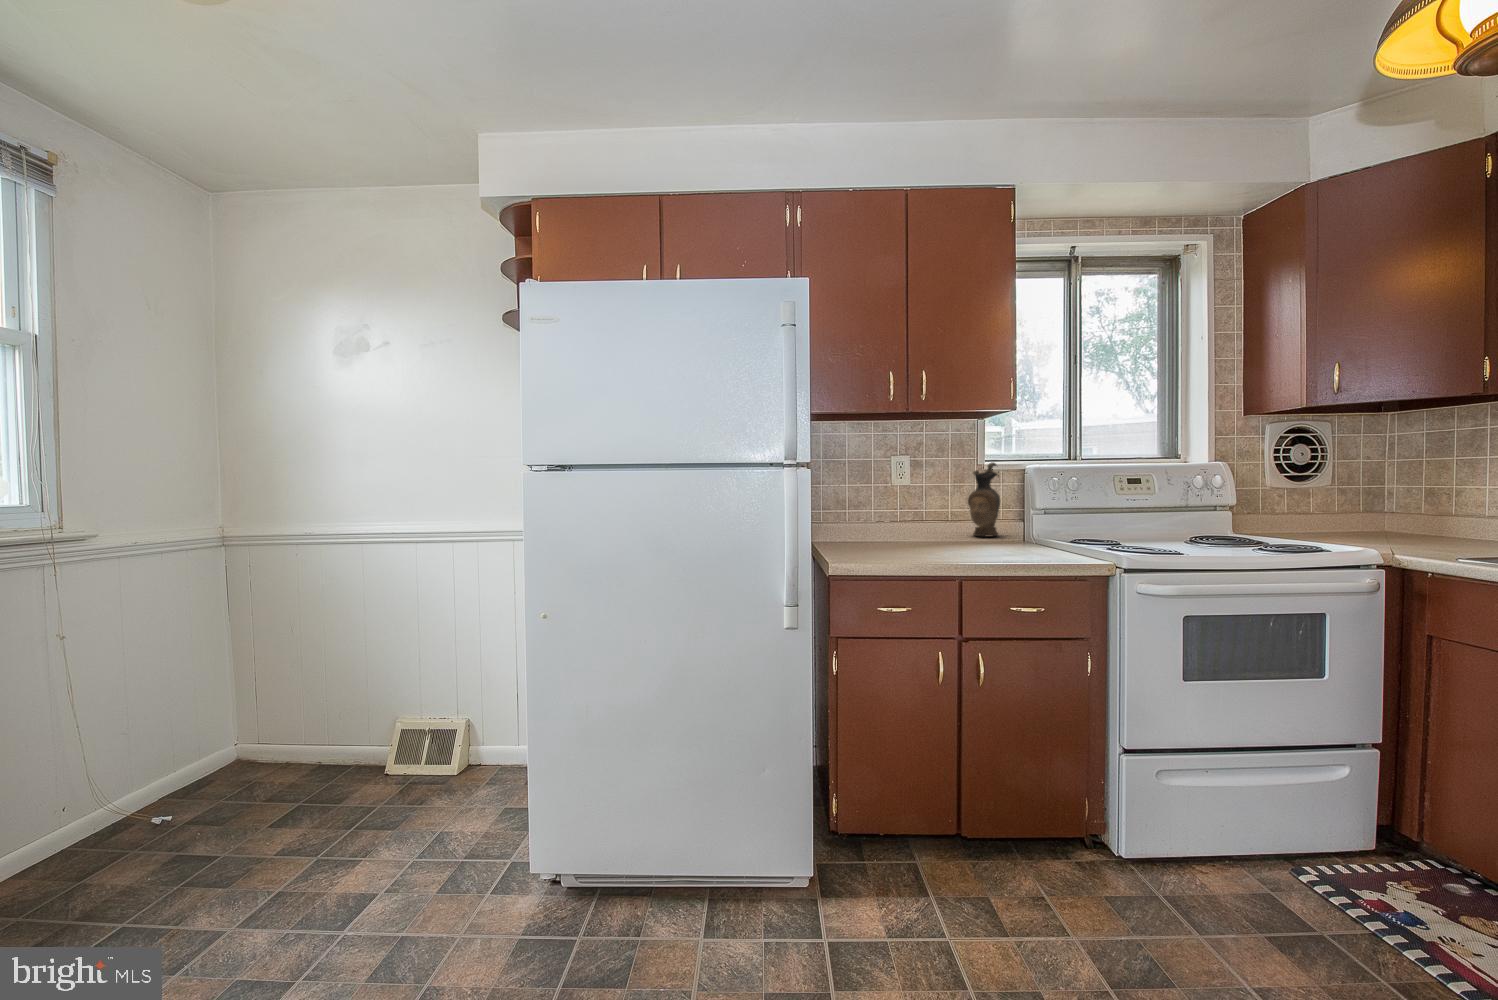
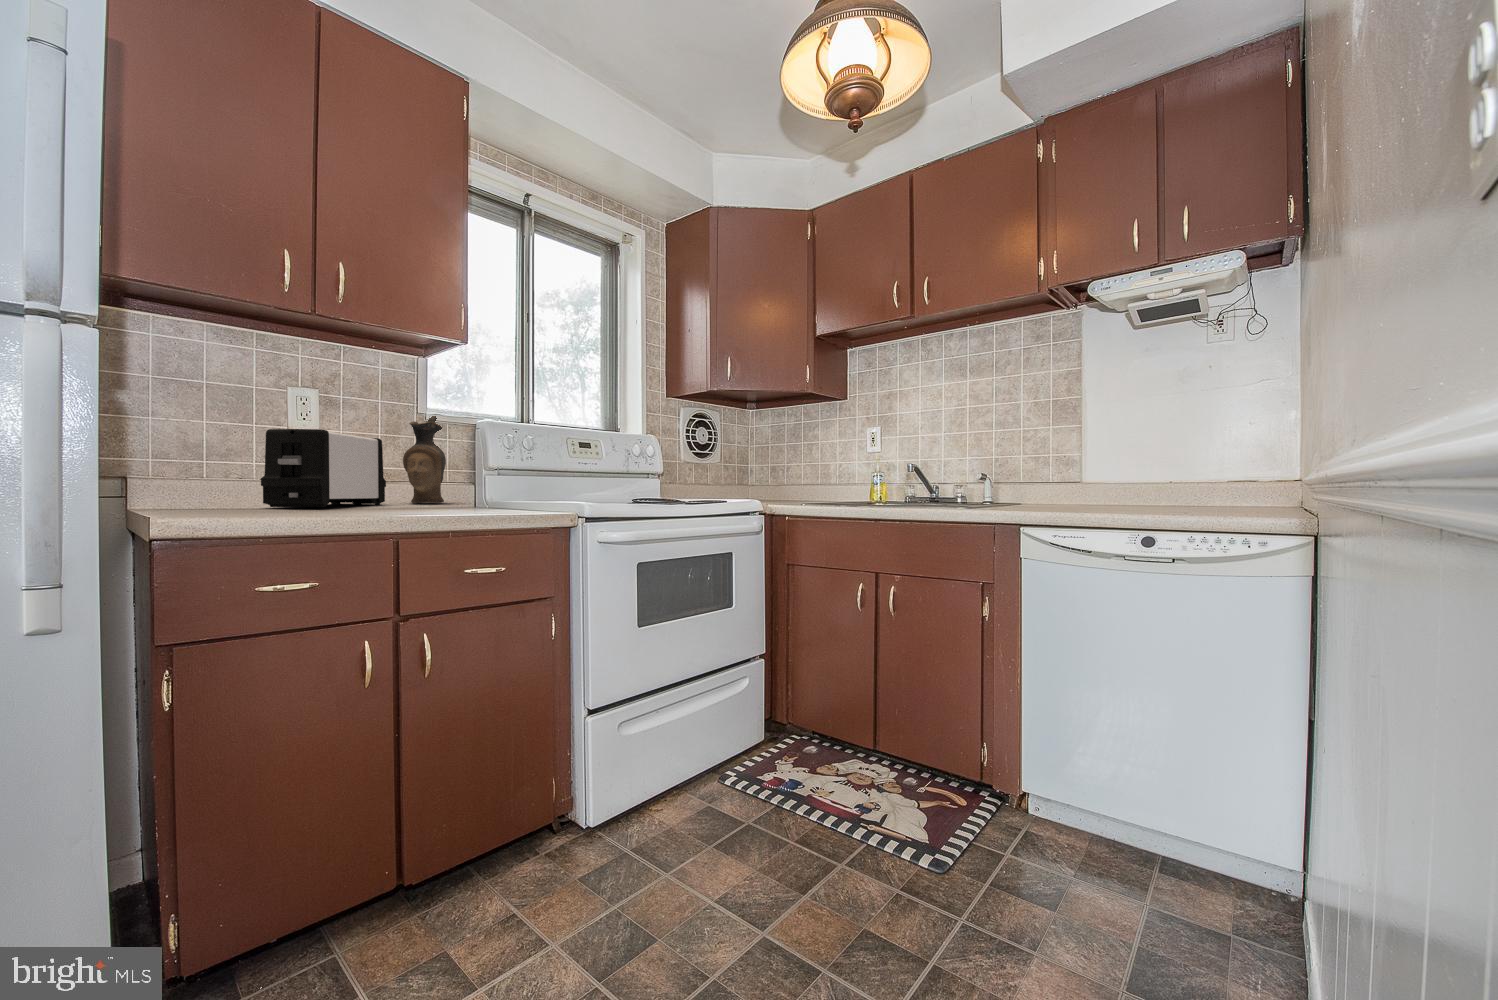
toaster: none [876,487,954,545] -> present [261,429,386,507]

